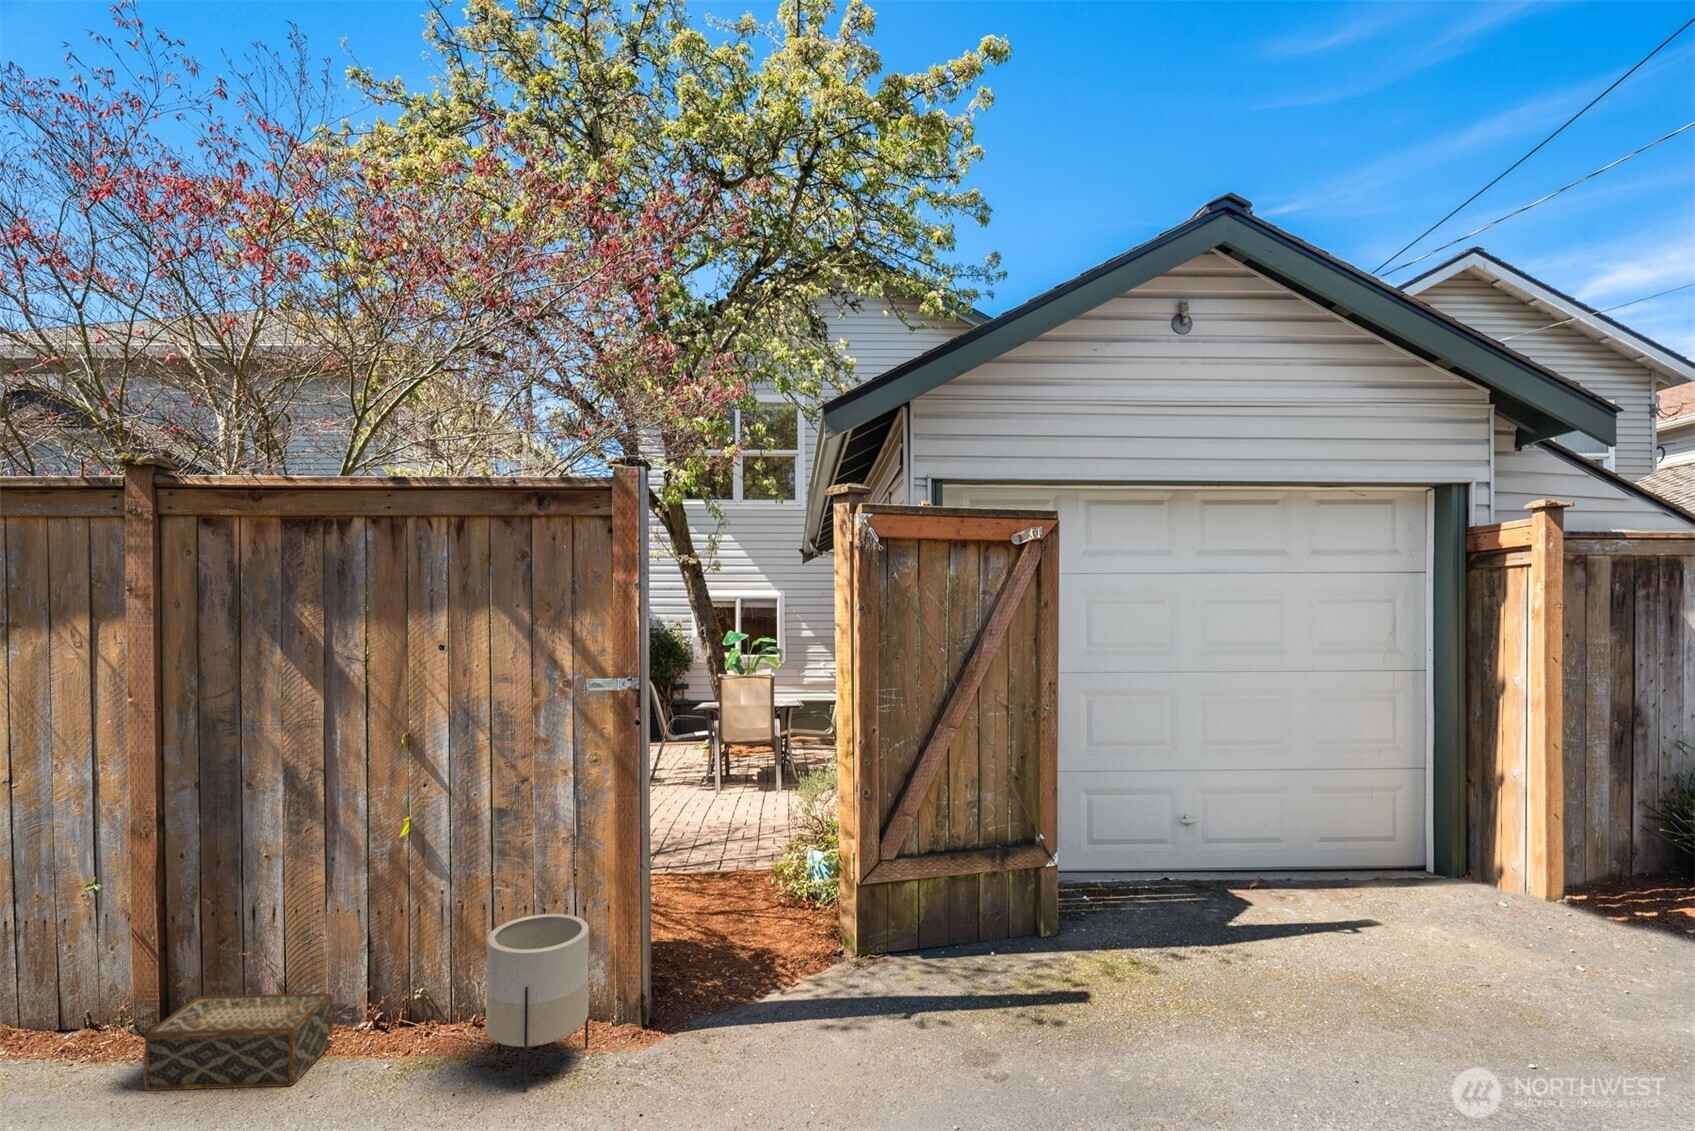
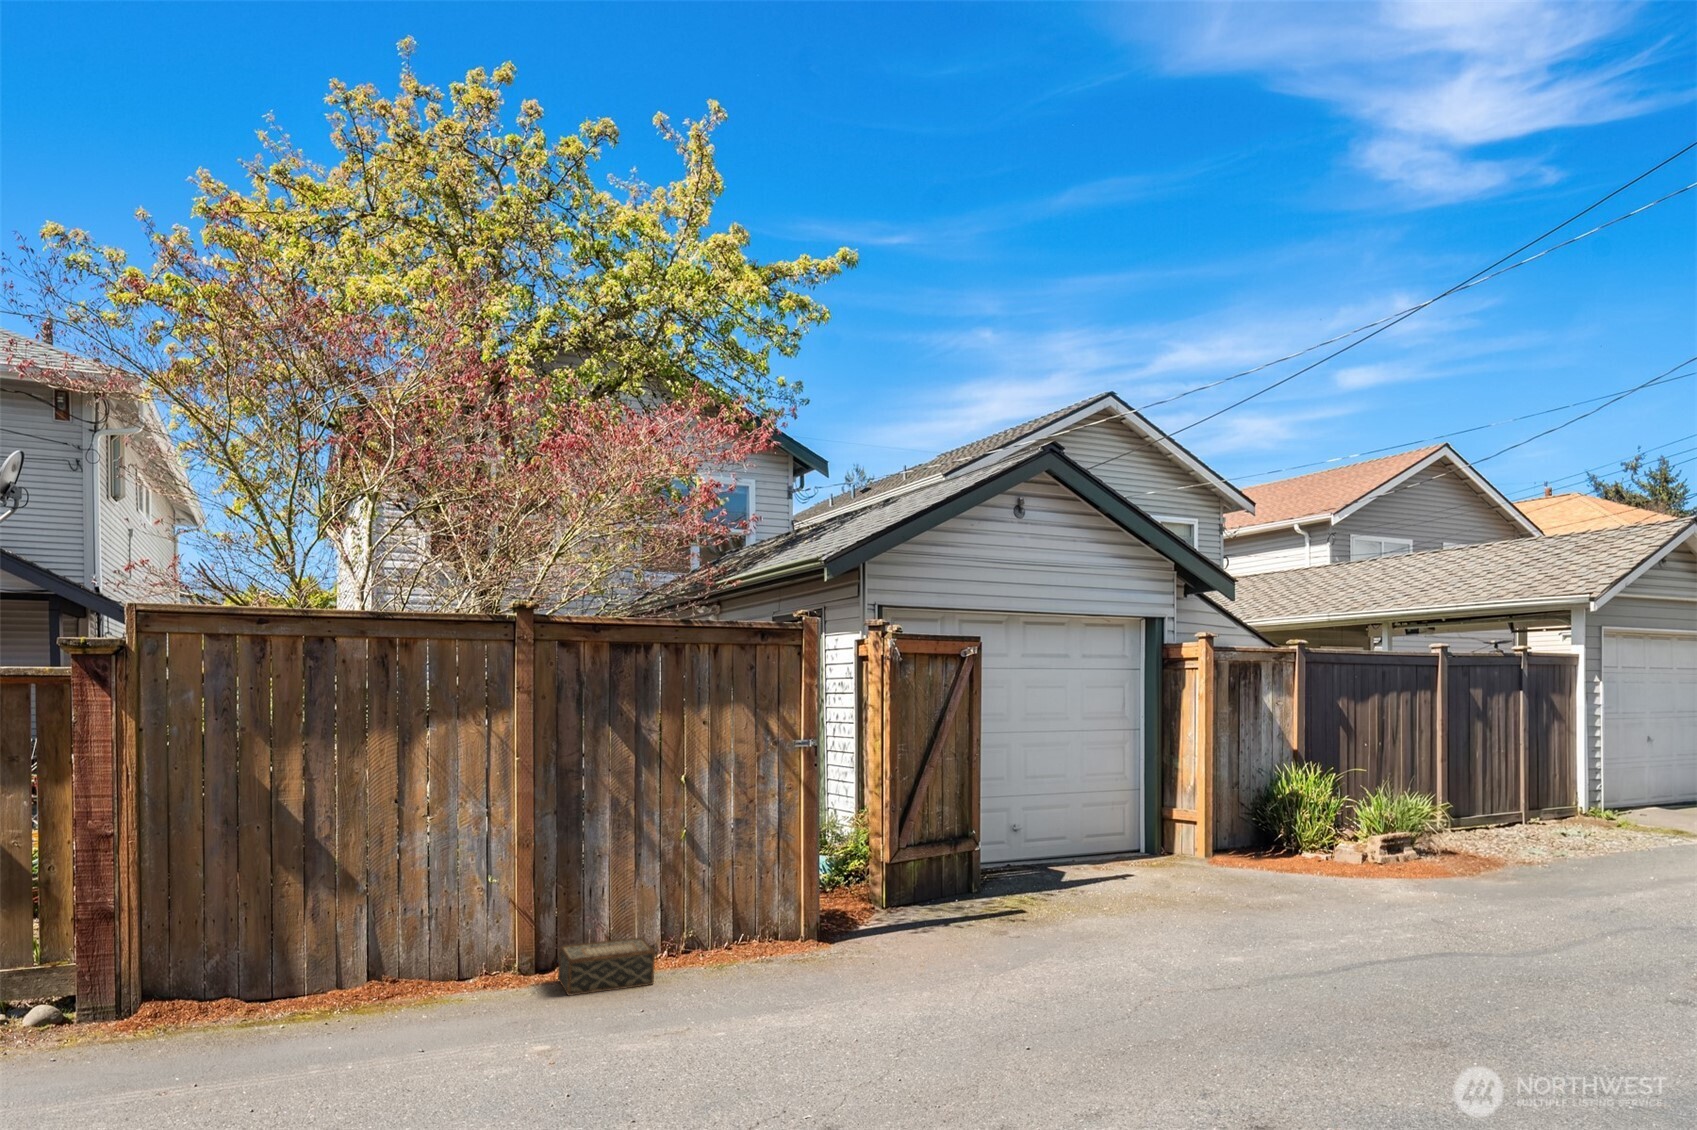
planter: present [486,914,589,1093] -> none [745,879,805,972]

